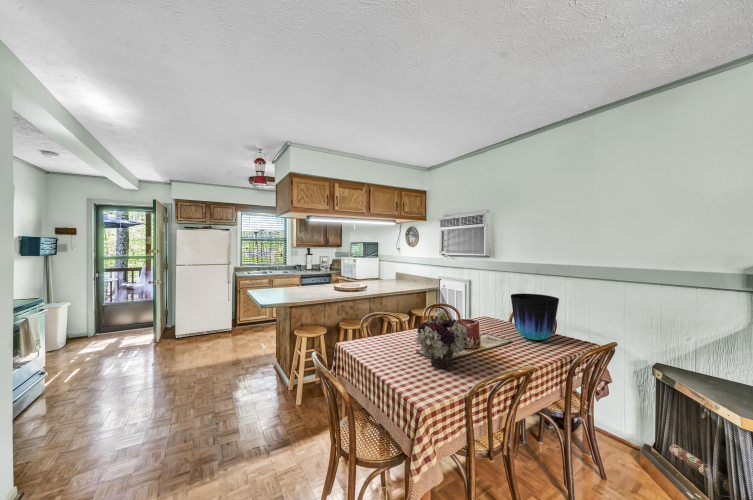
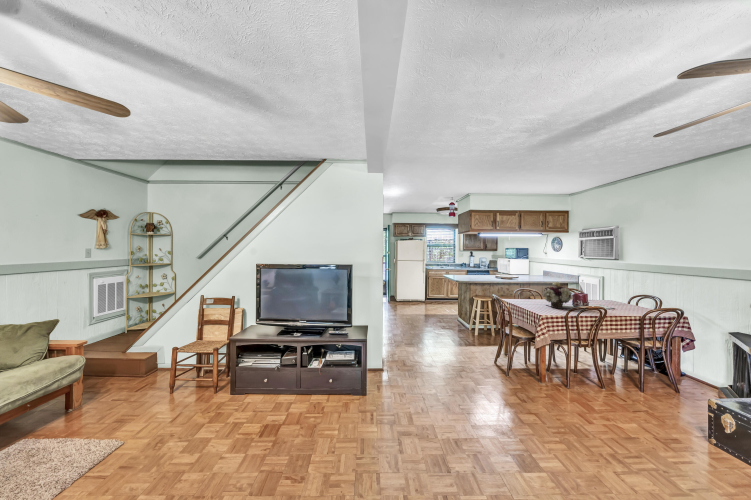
vase: present [511,294,559,340] -> none [612,281,646,308]

